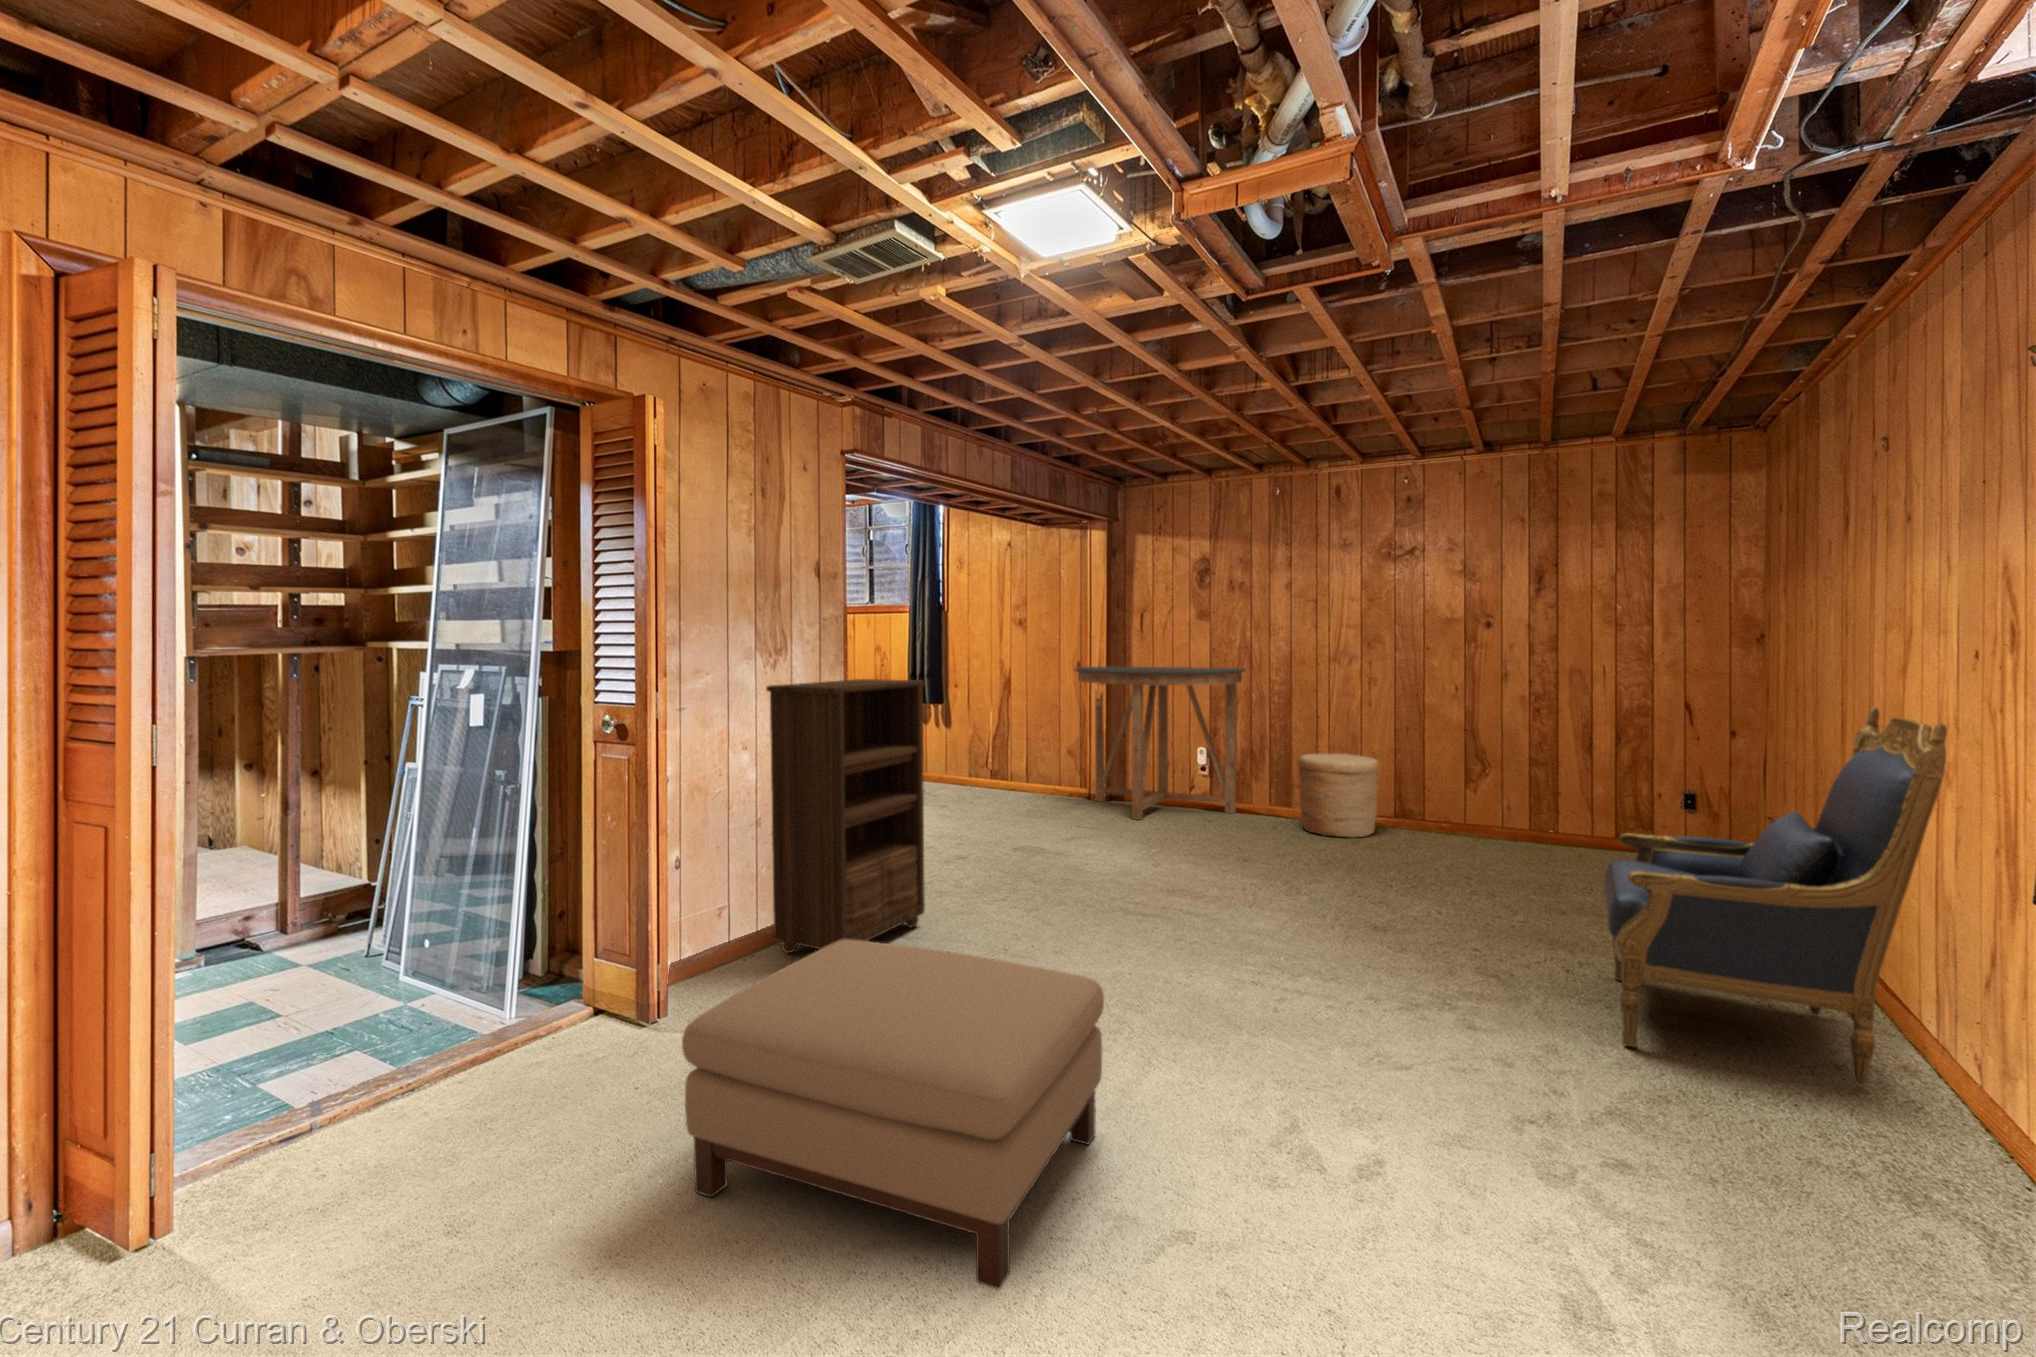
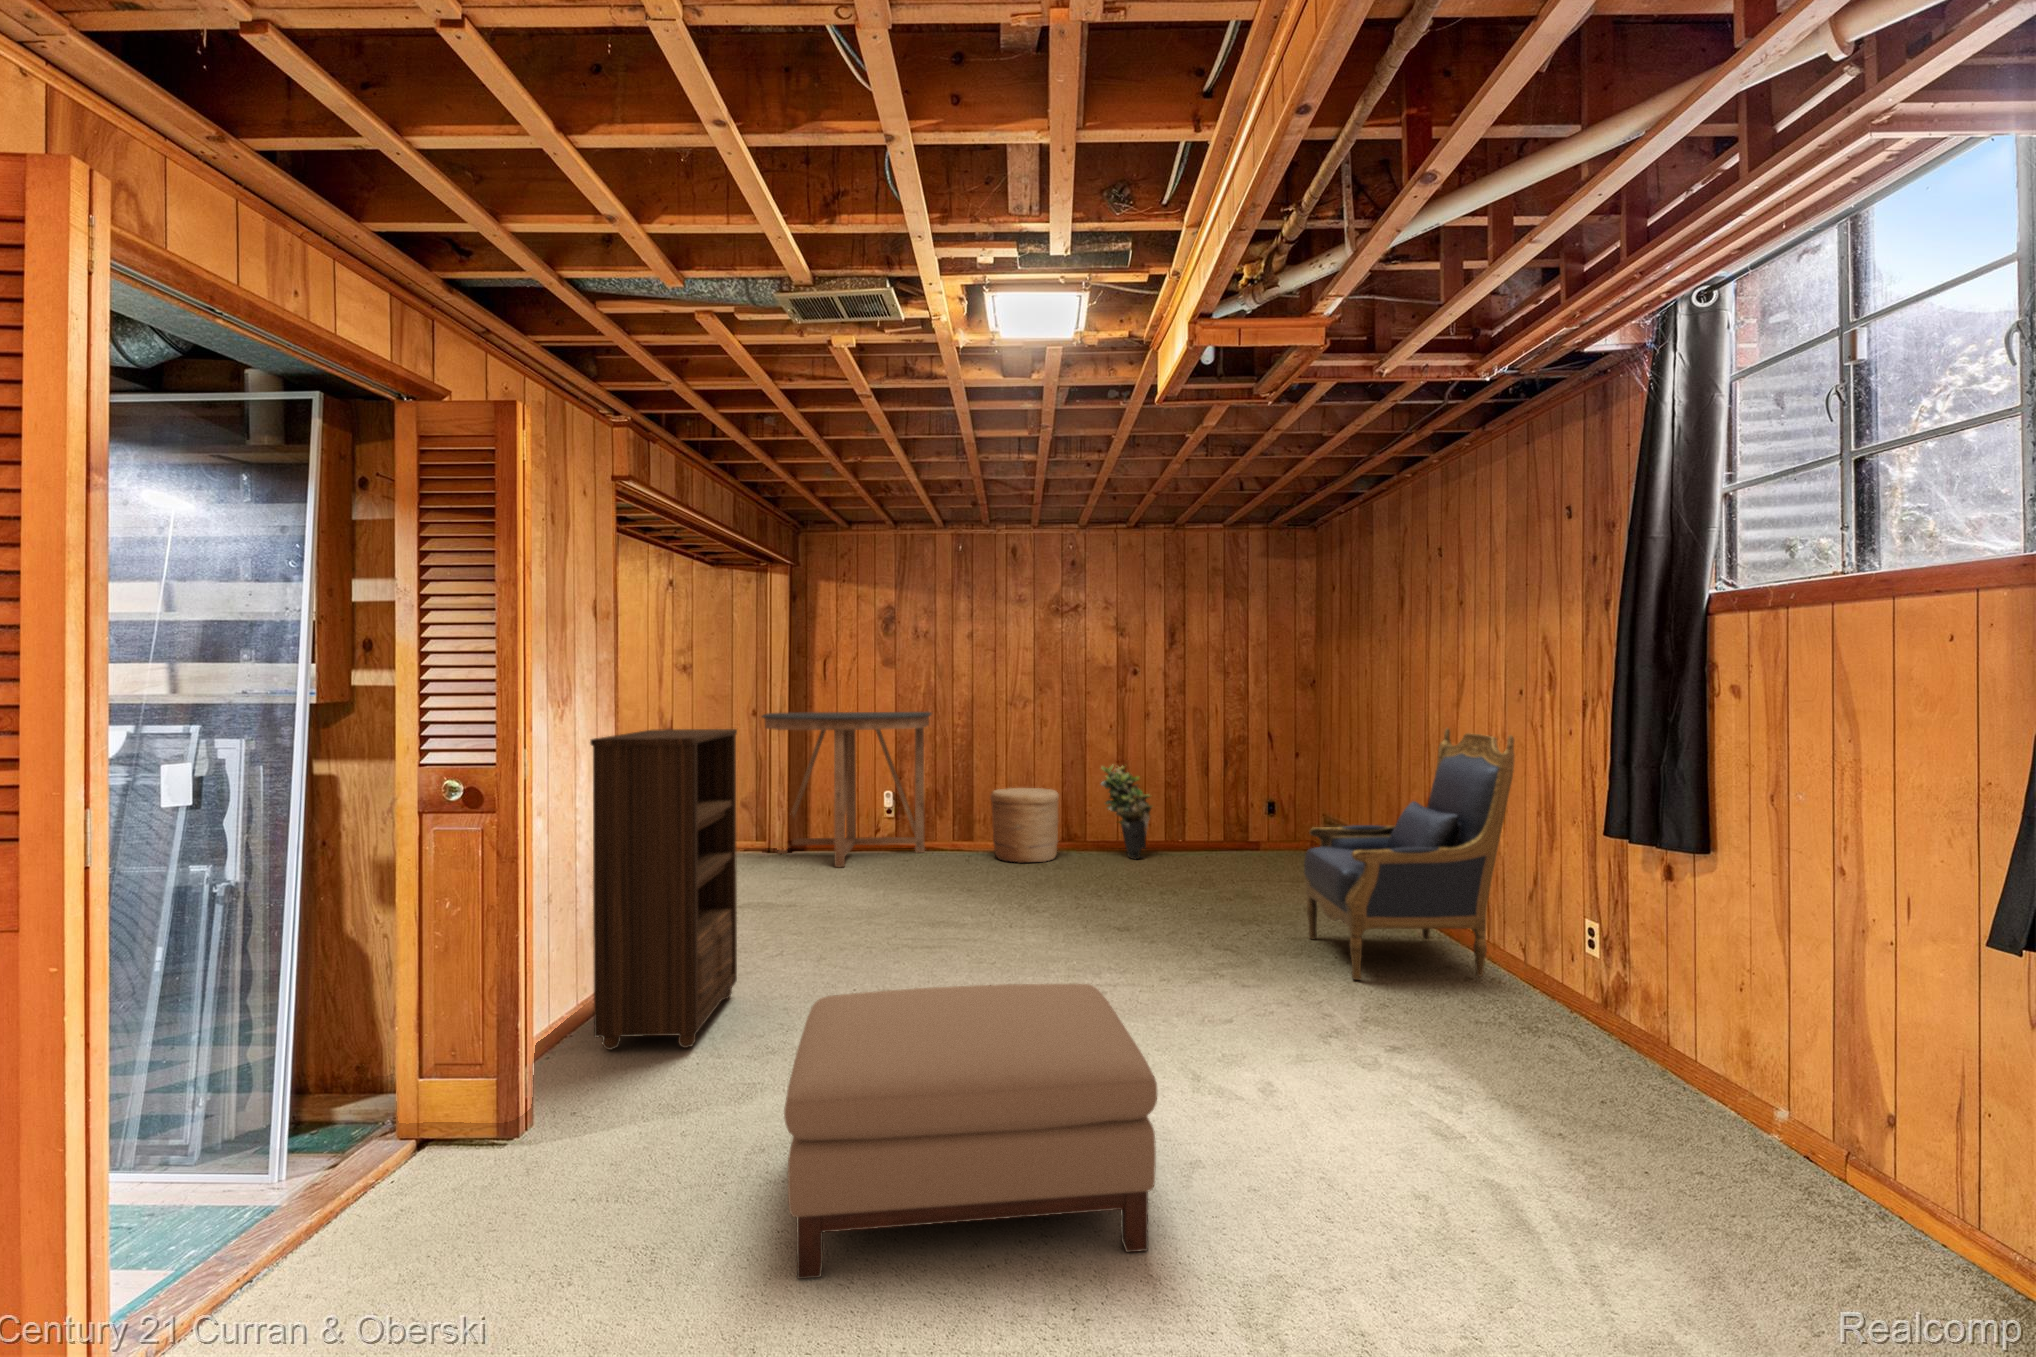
potted plant: none [1429,734,1500,848] -> present [1101,765,1152,859]

